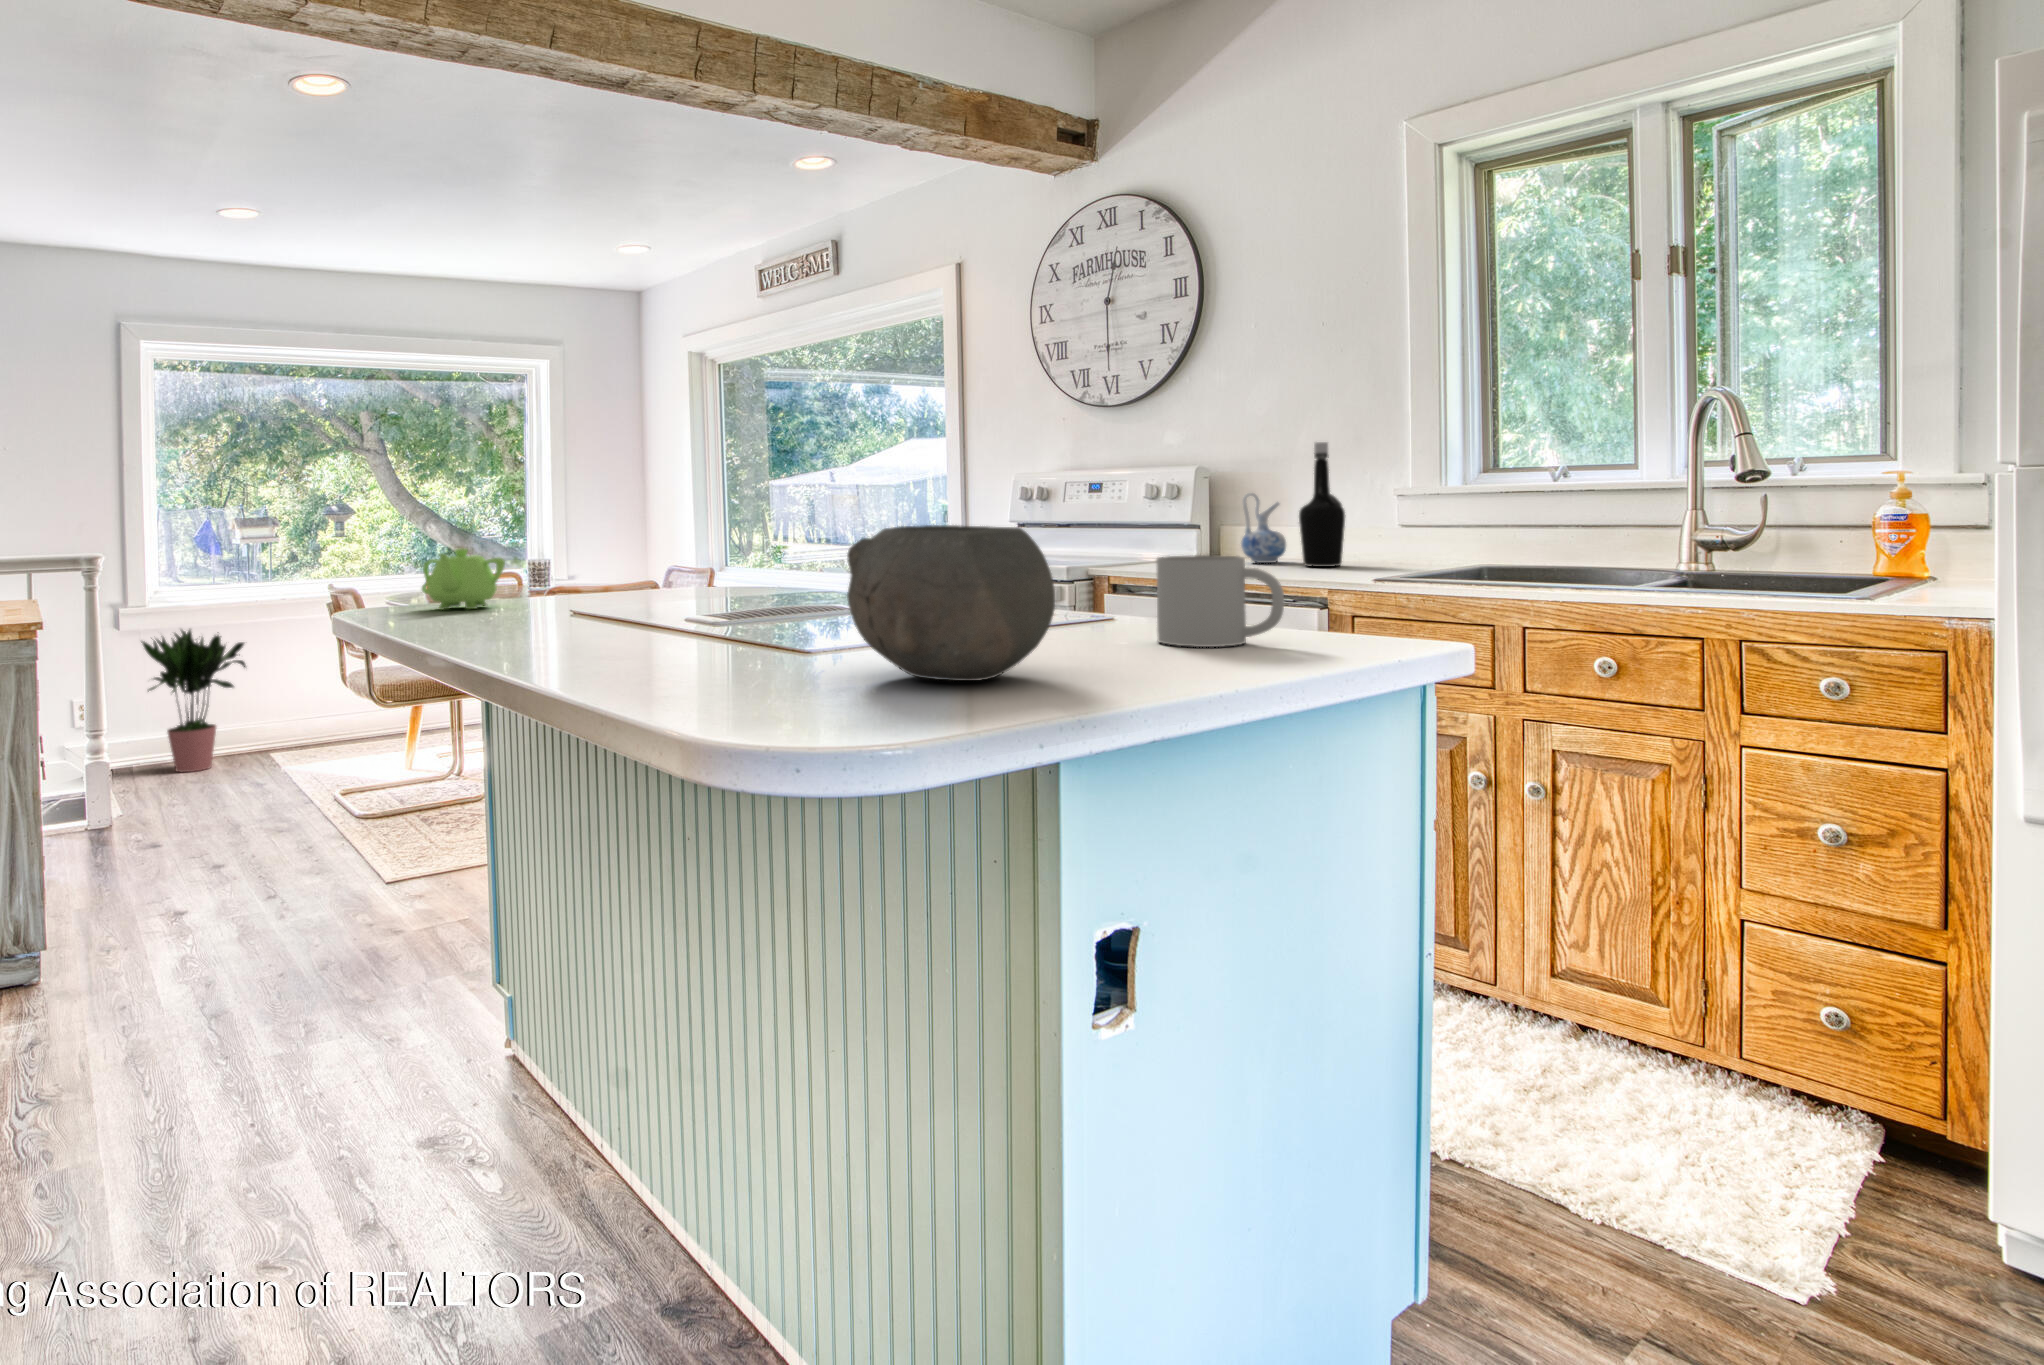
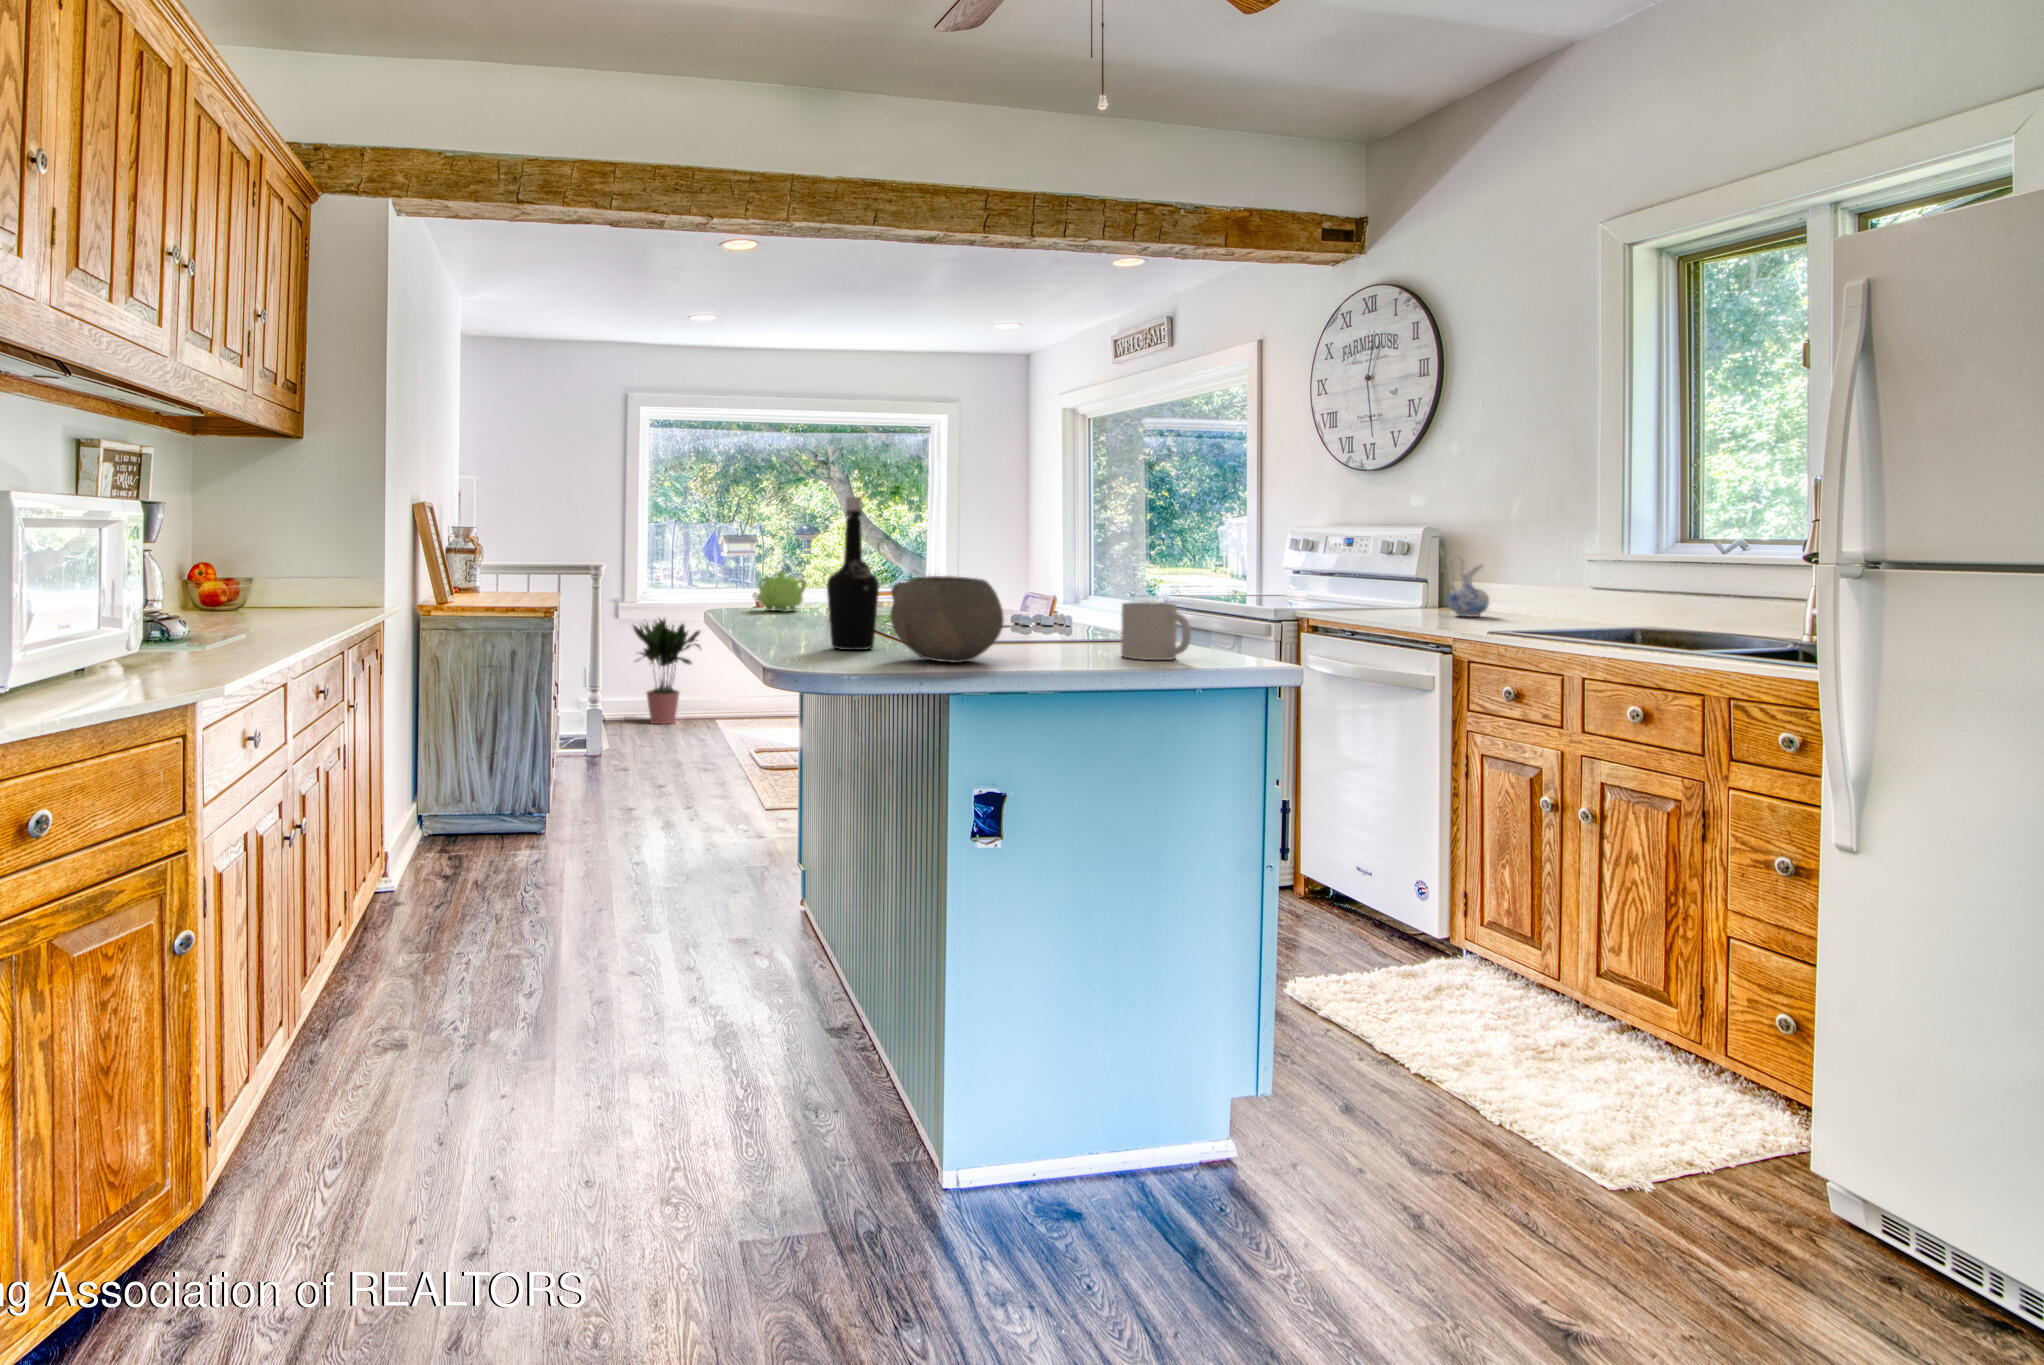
bottle: present [1299,442,1345,567] -> present [827,497,879,650]

